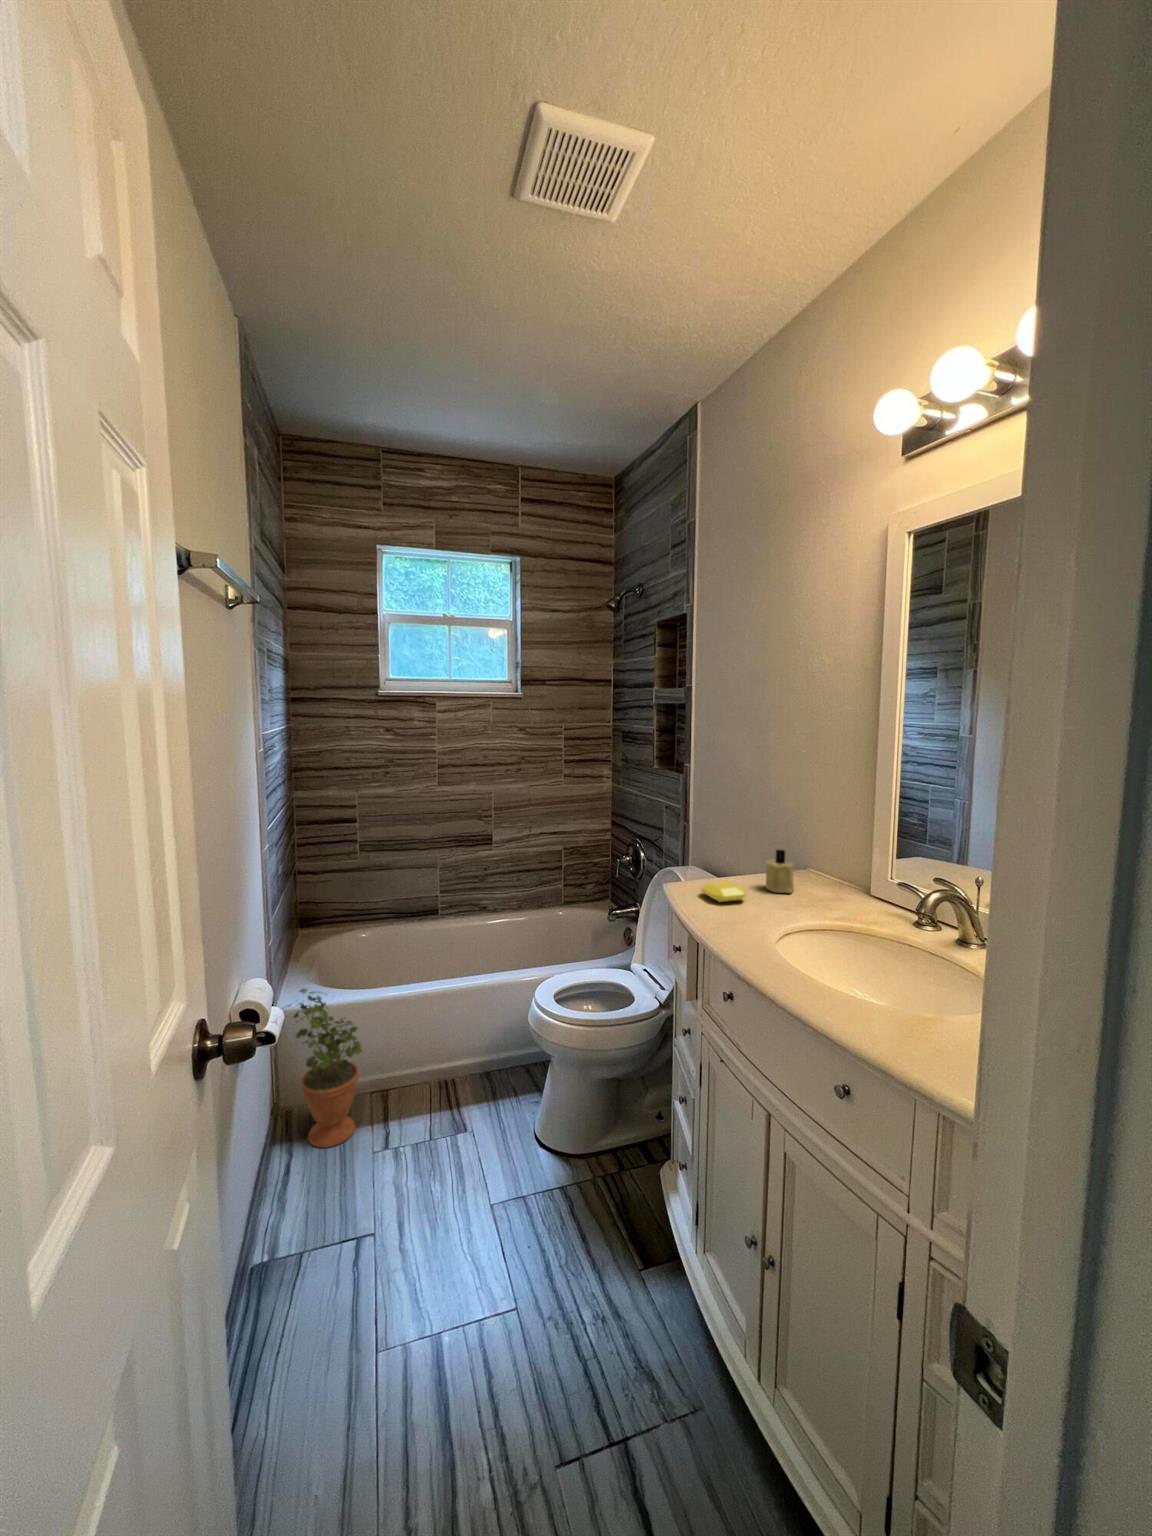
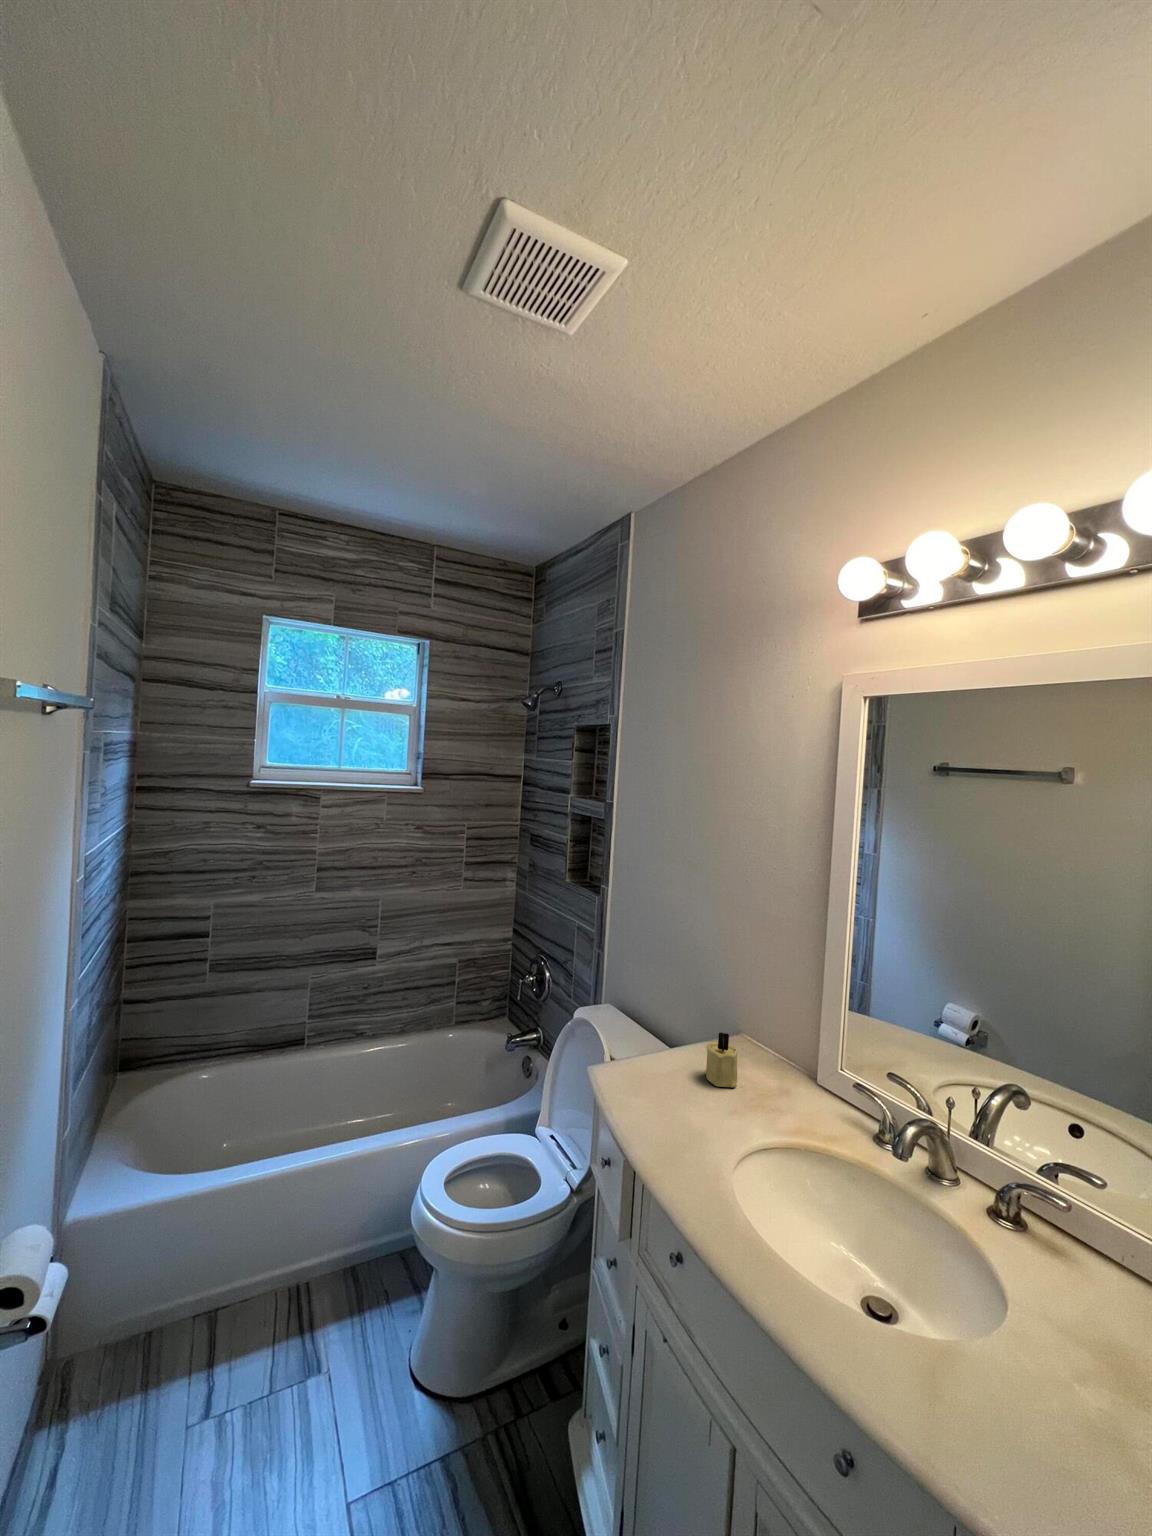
soap bar: present [701,881,747,902] -> none [637,1077,690,1111]
potted plant: present [282,989,362,1148] -> none [71,1197,184,1425]

